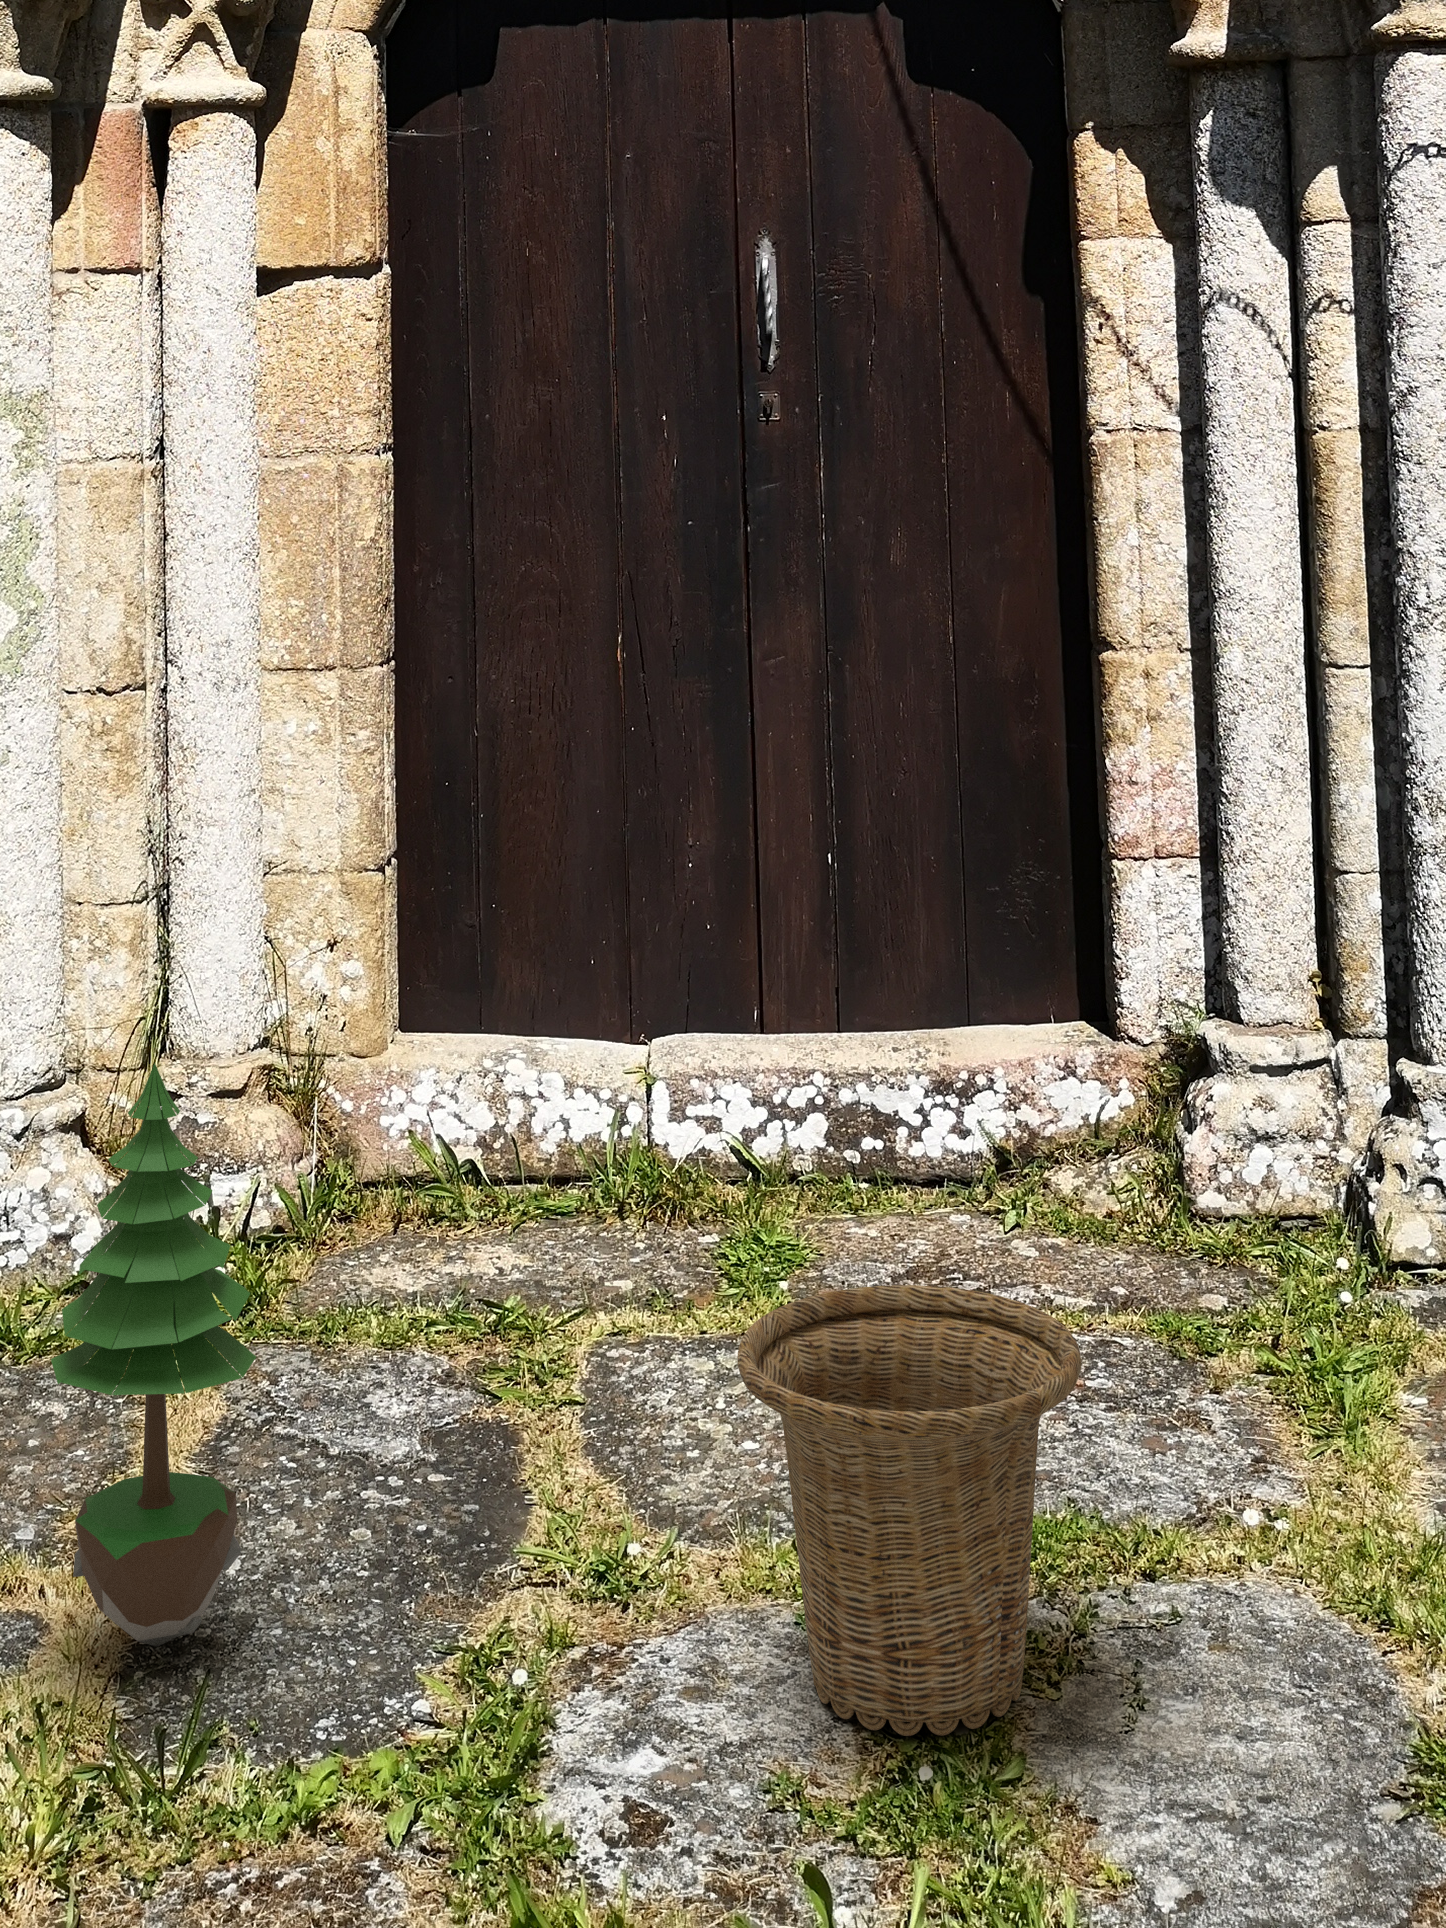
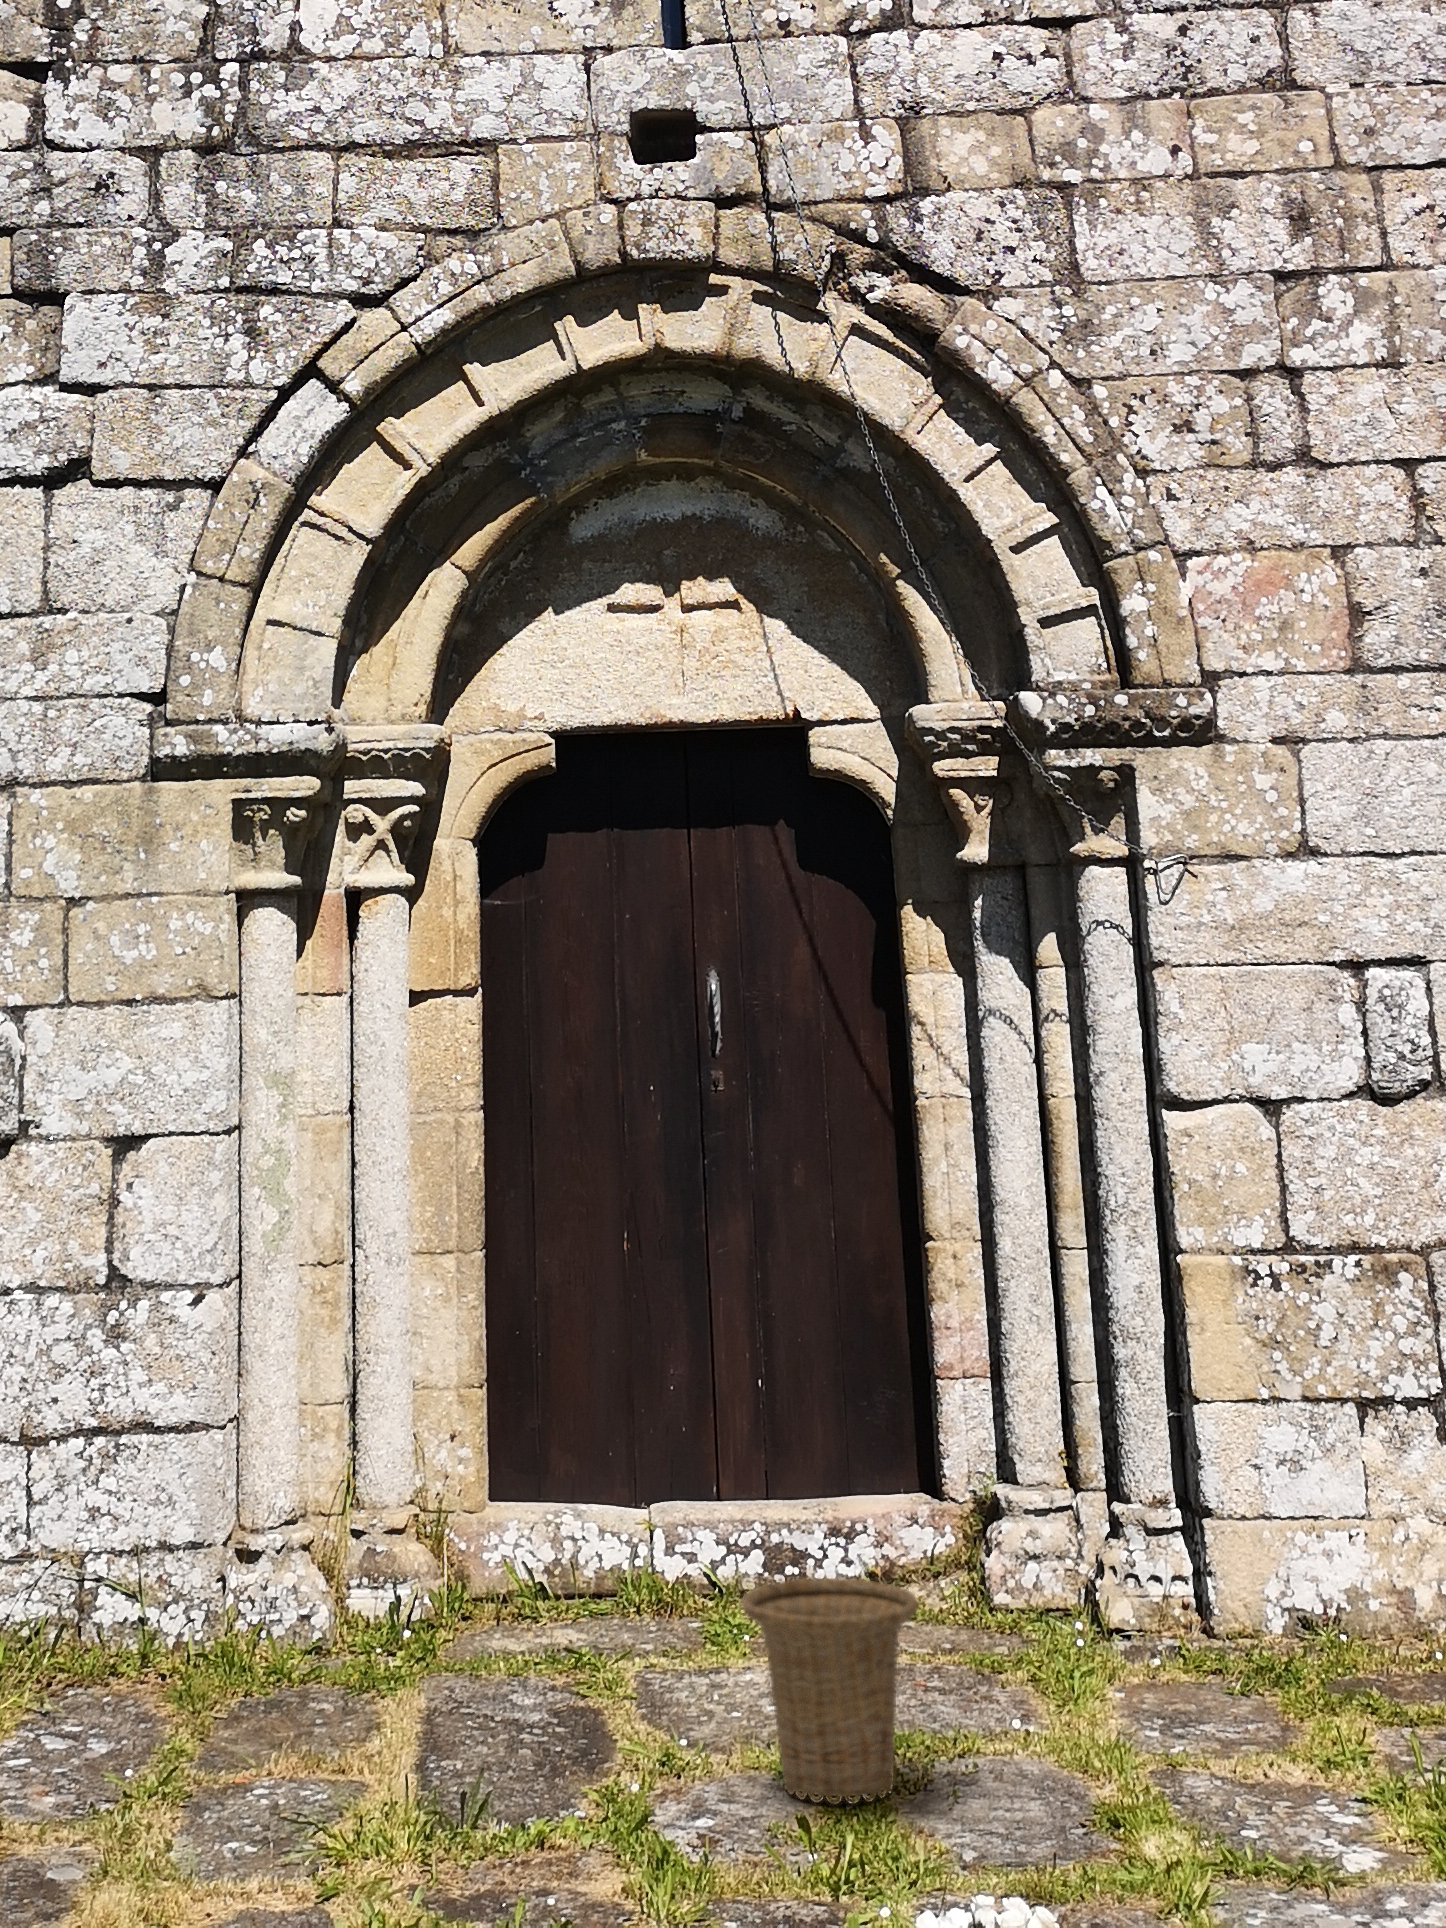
potted tree: present [51,1063,256,1647] -> none [379,1446,485,1780]

